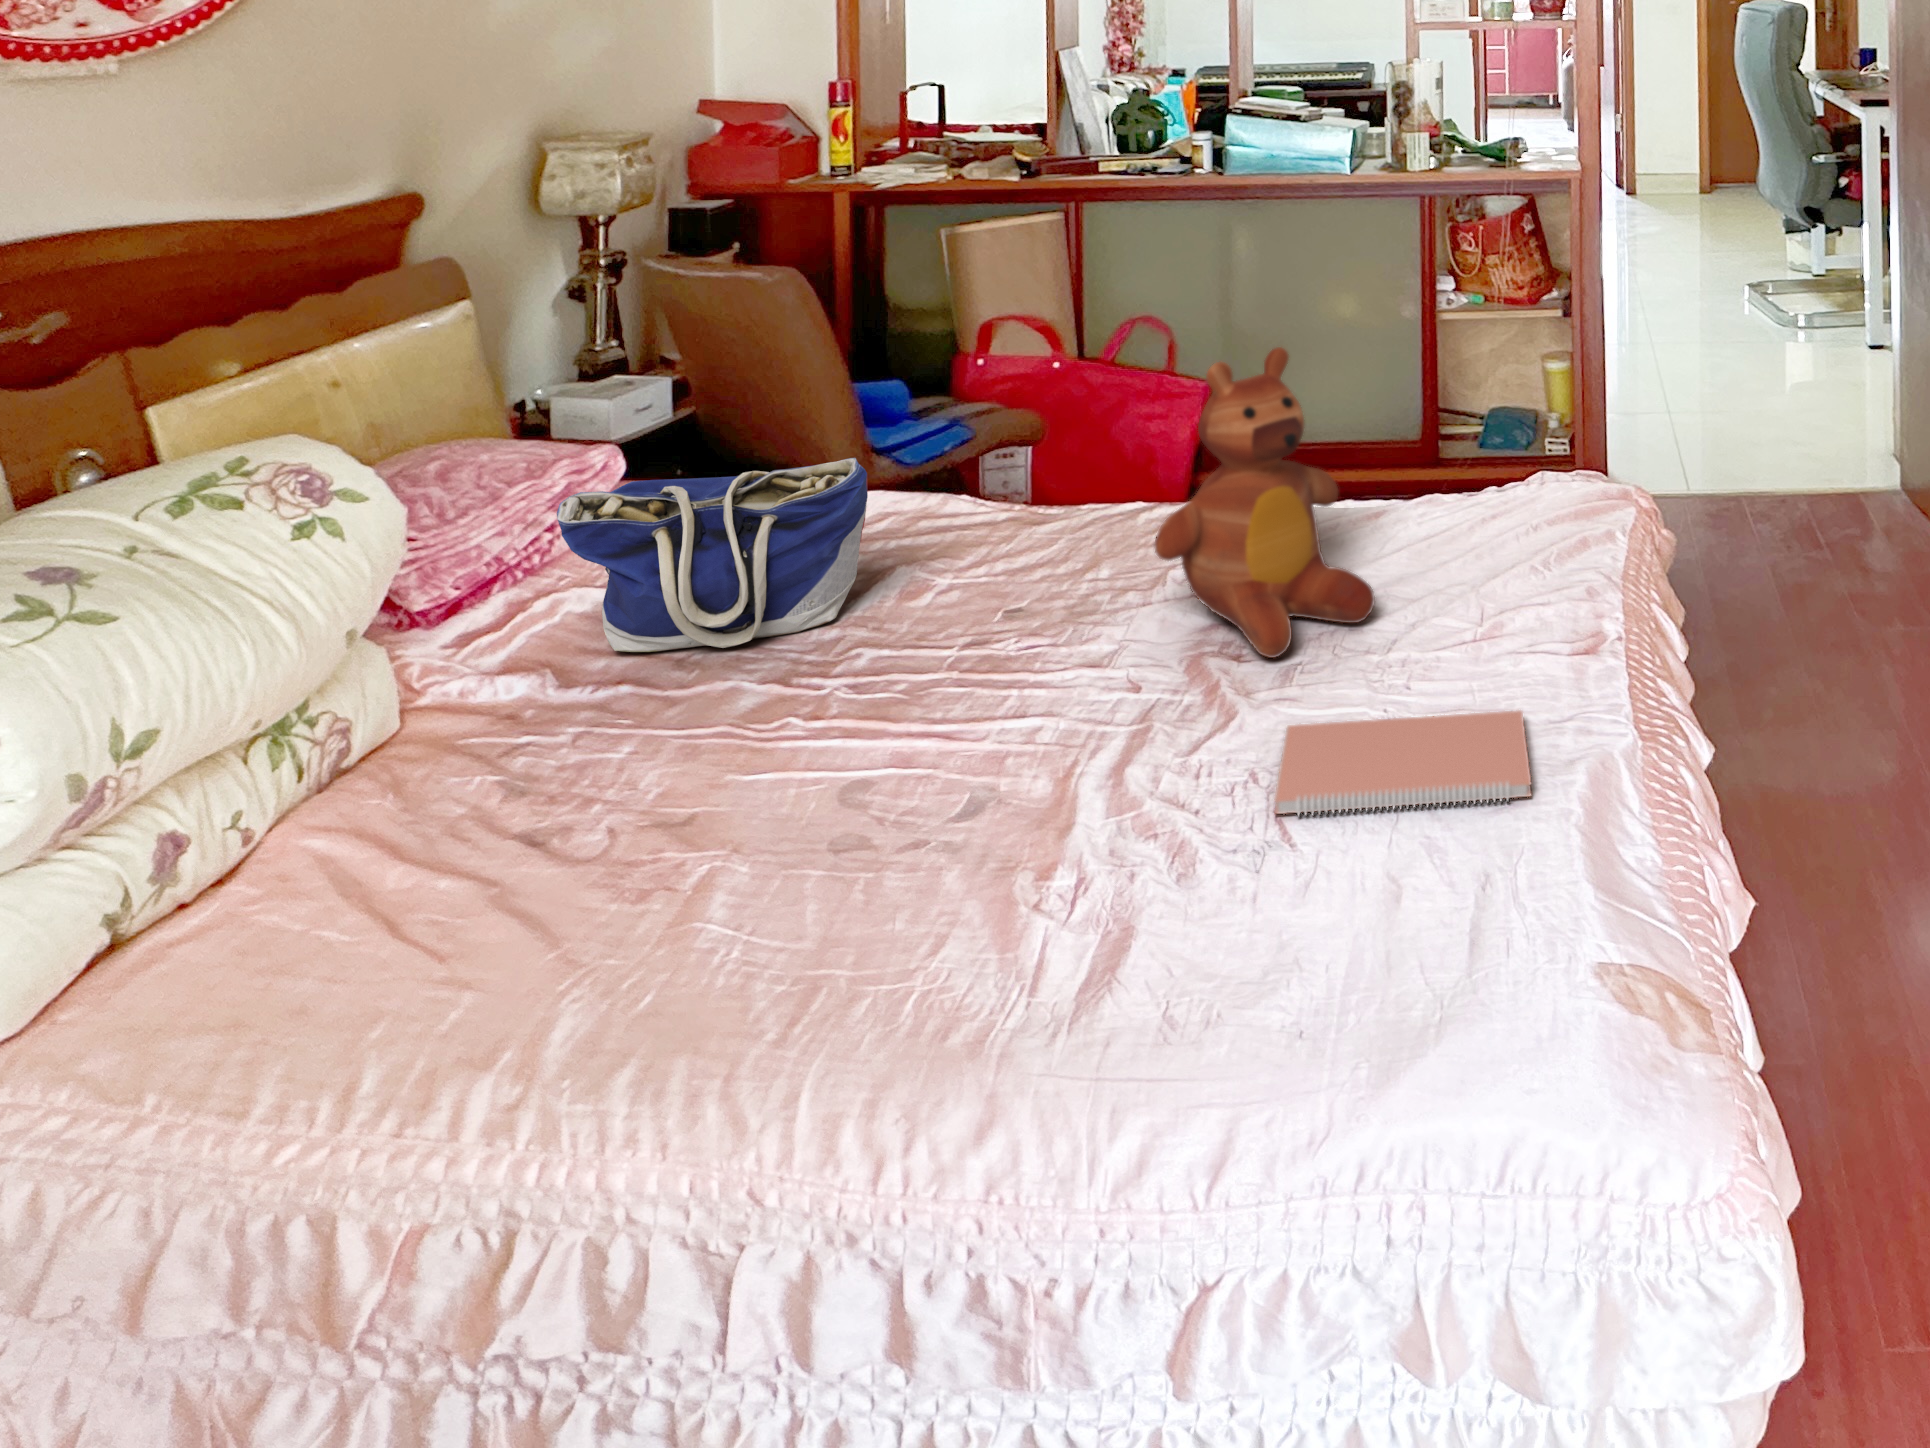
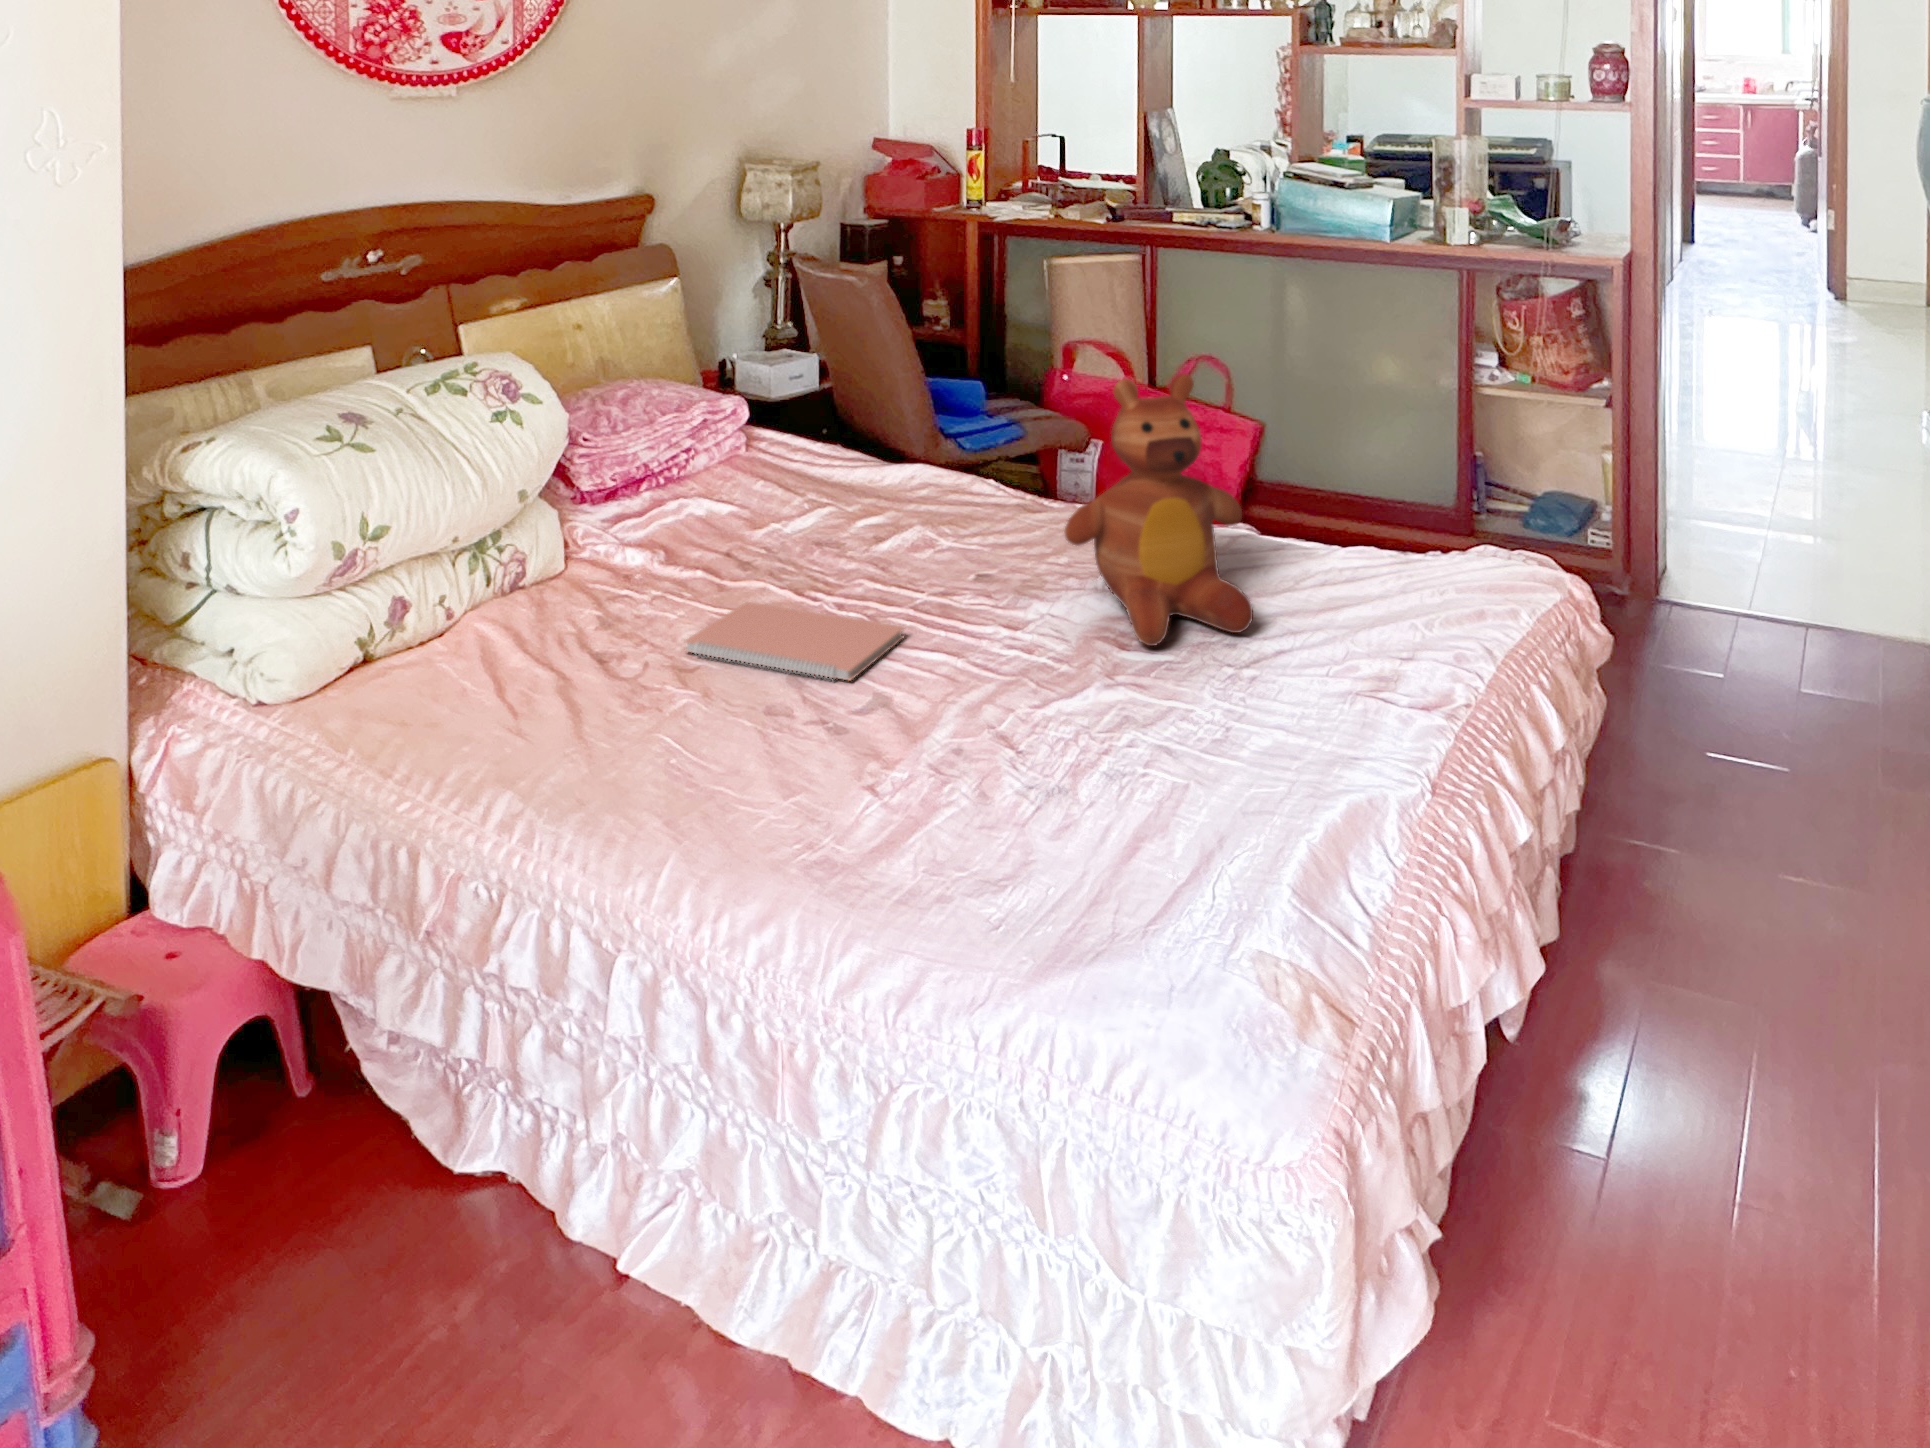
tote bag: present [557,458,868,652] -> none [659,417,869,555]
notebook: present [1274,710,1531,815] -> present [686,602,904,680]

